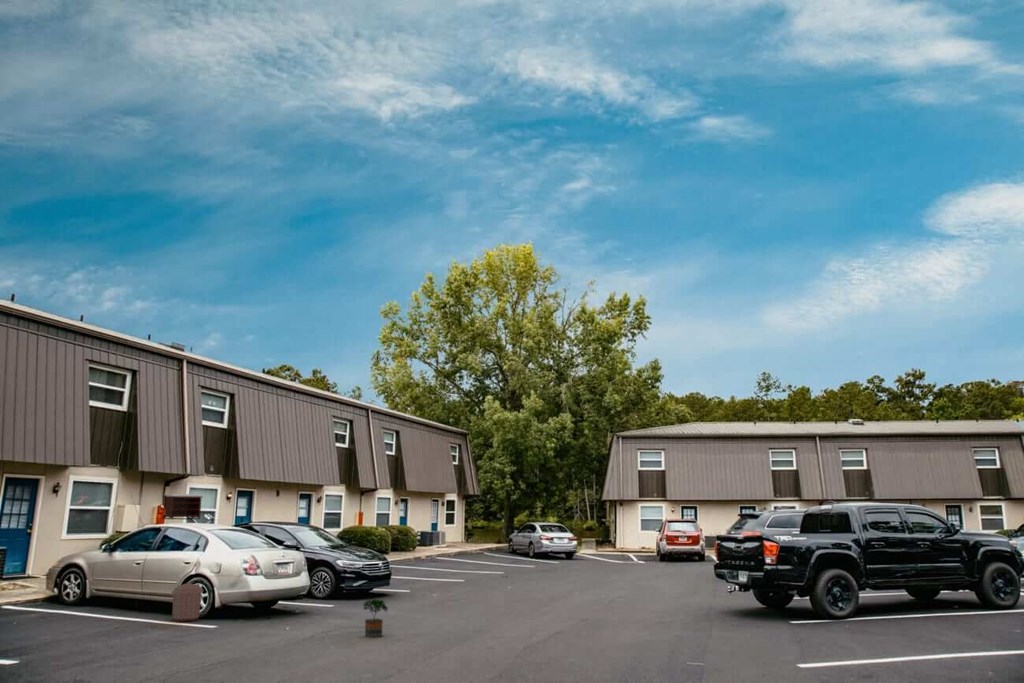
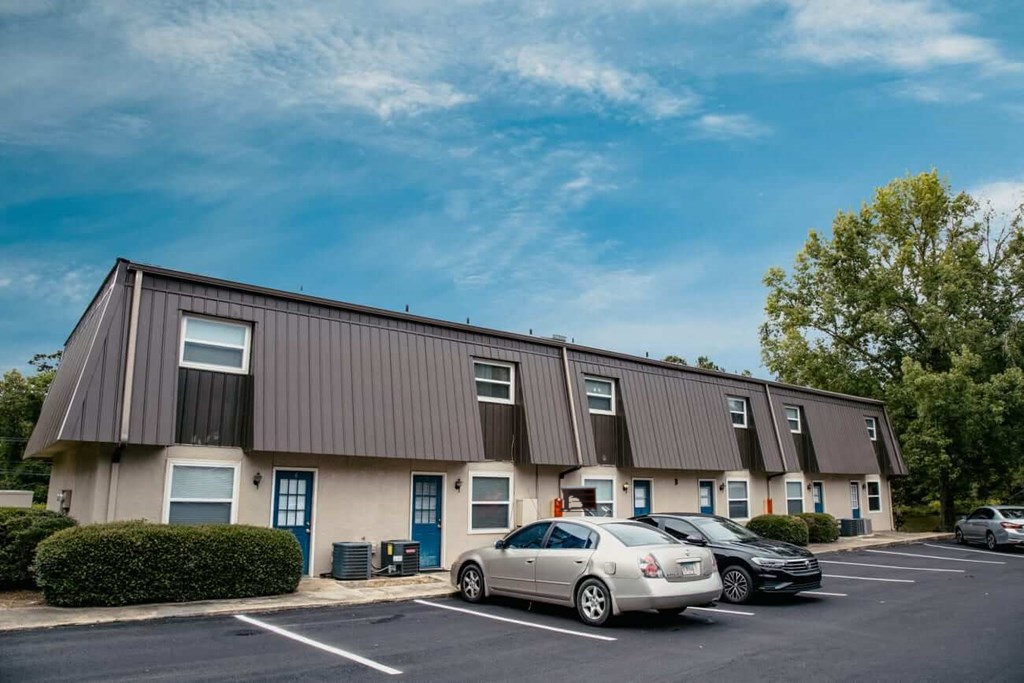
trash can: present [172,582,203,622] -> none [567,584,600,629]
potted tree: present [364,599,388,637] -> none [792,613,829,664]

